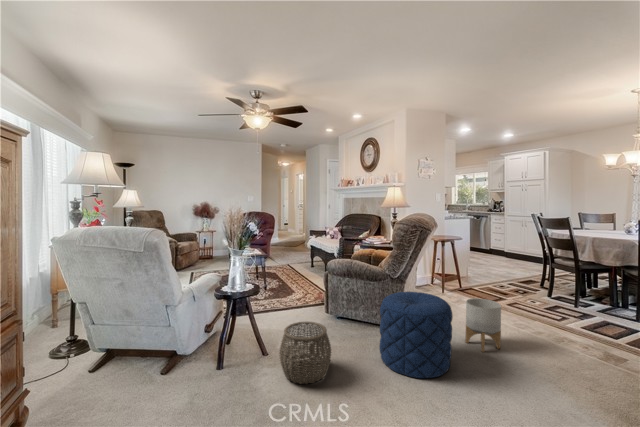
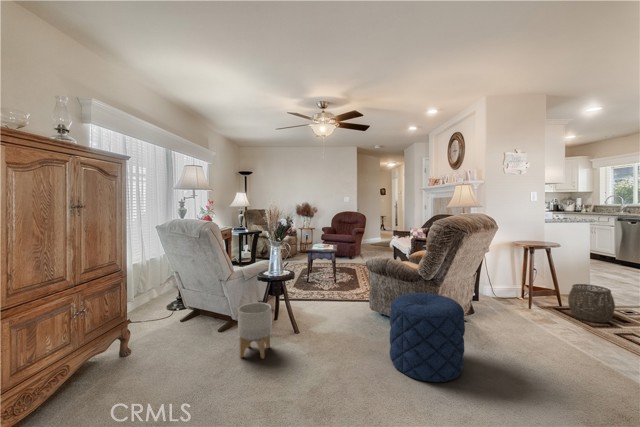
planter: present [465,298,501,352] -> present [238,303,272,359]
woven basket: present [279,322,331,384] -> present [568,284,615,323]

